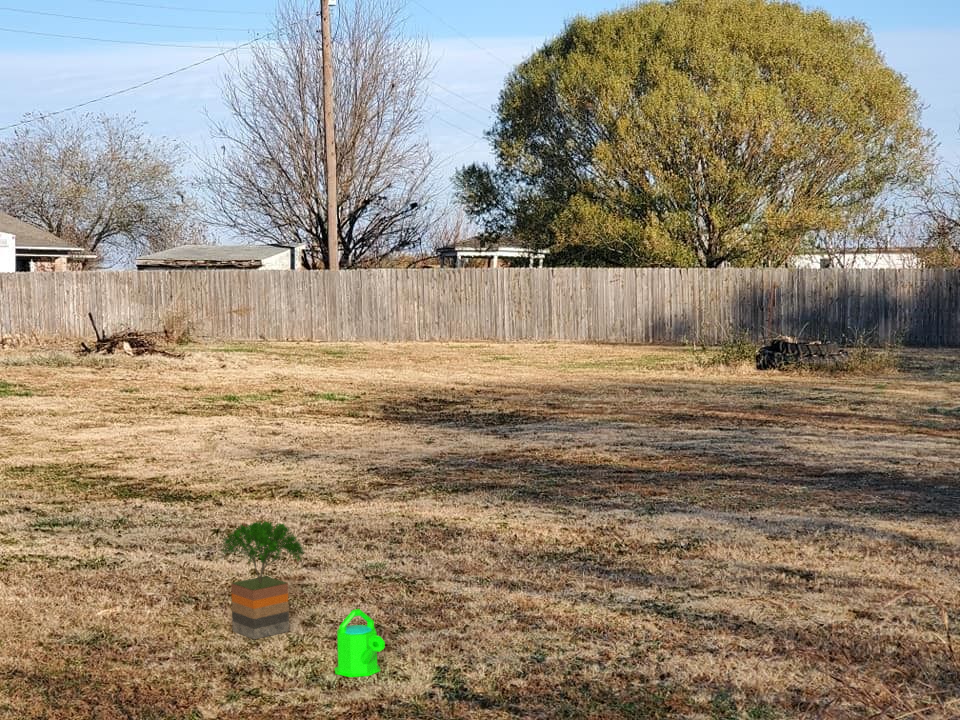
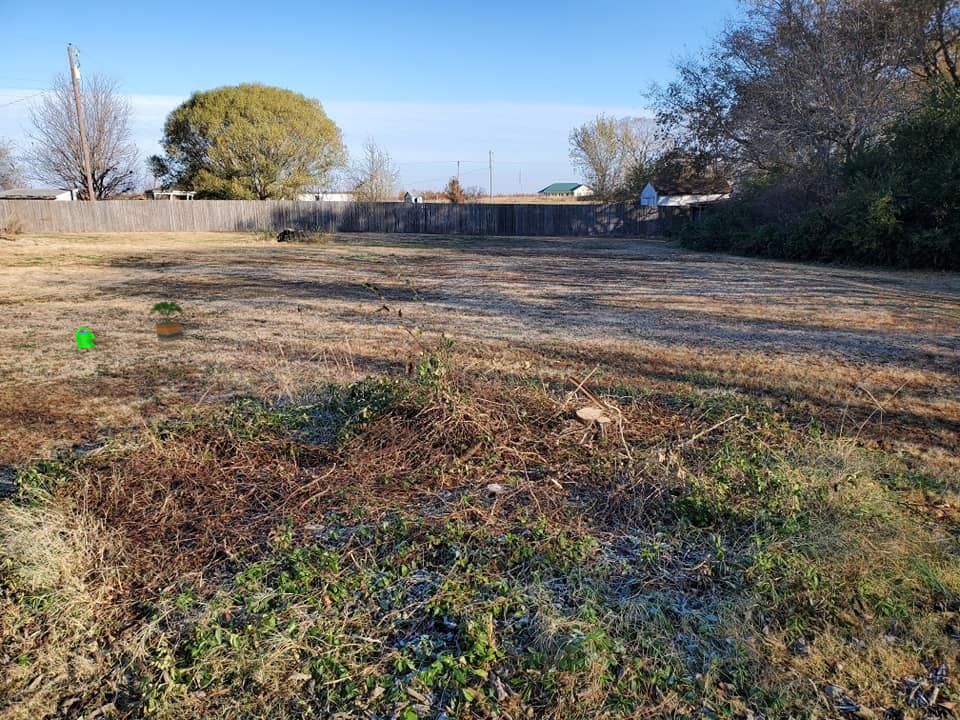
potted tree: present [223,521,304,639] -> present [150,302,183,342]

